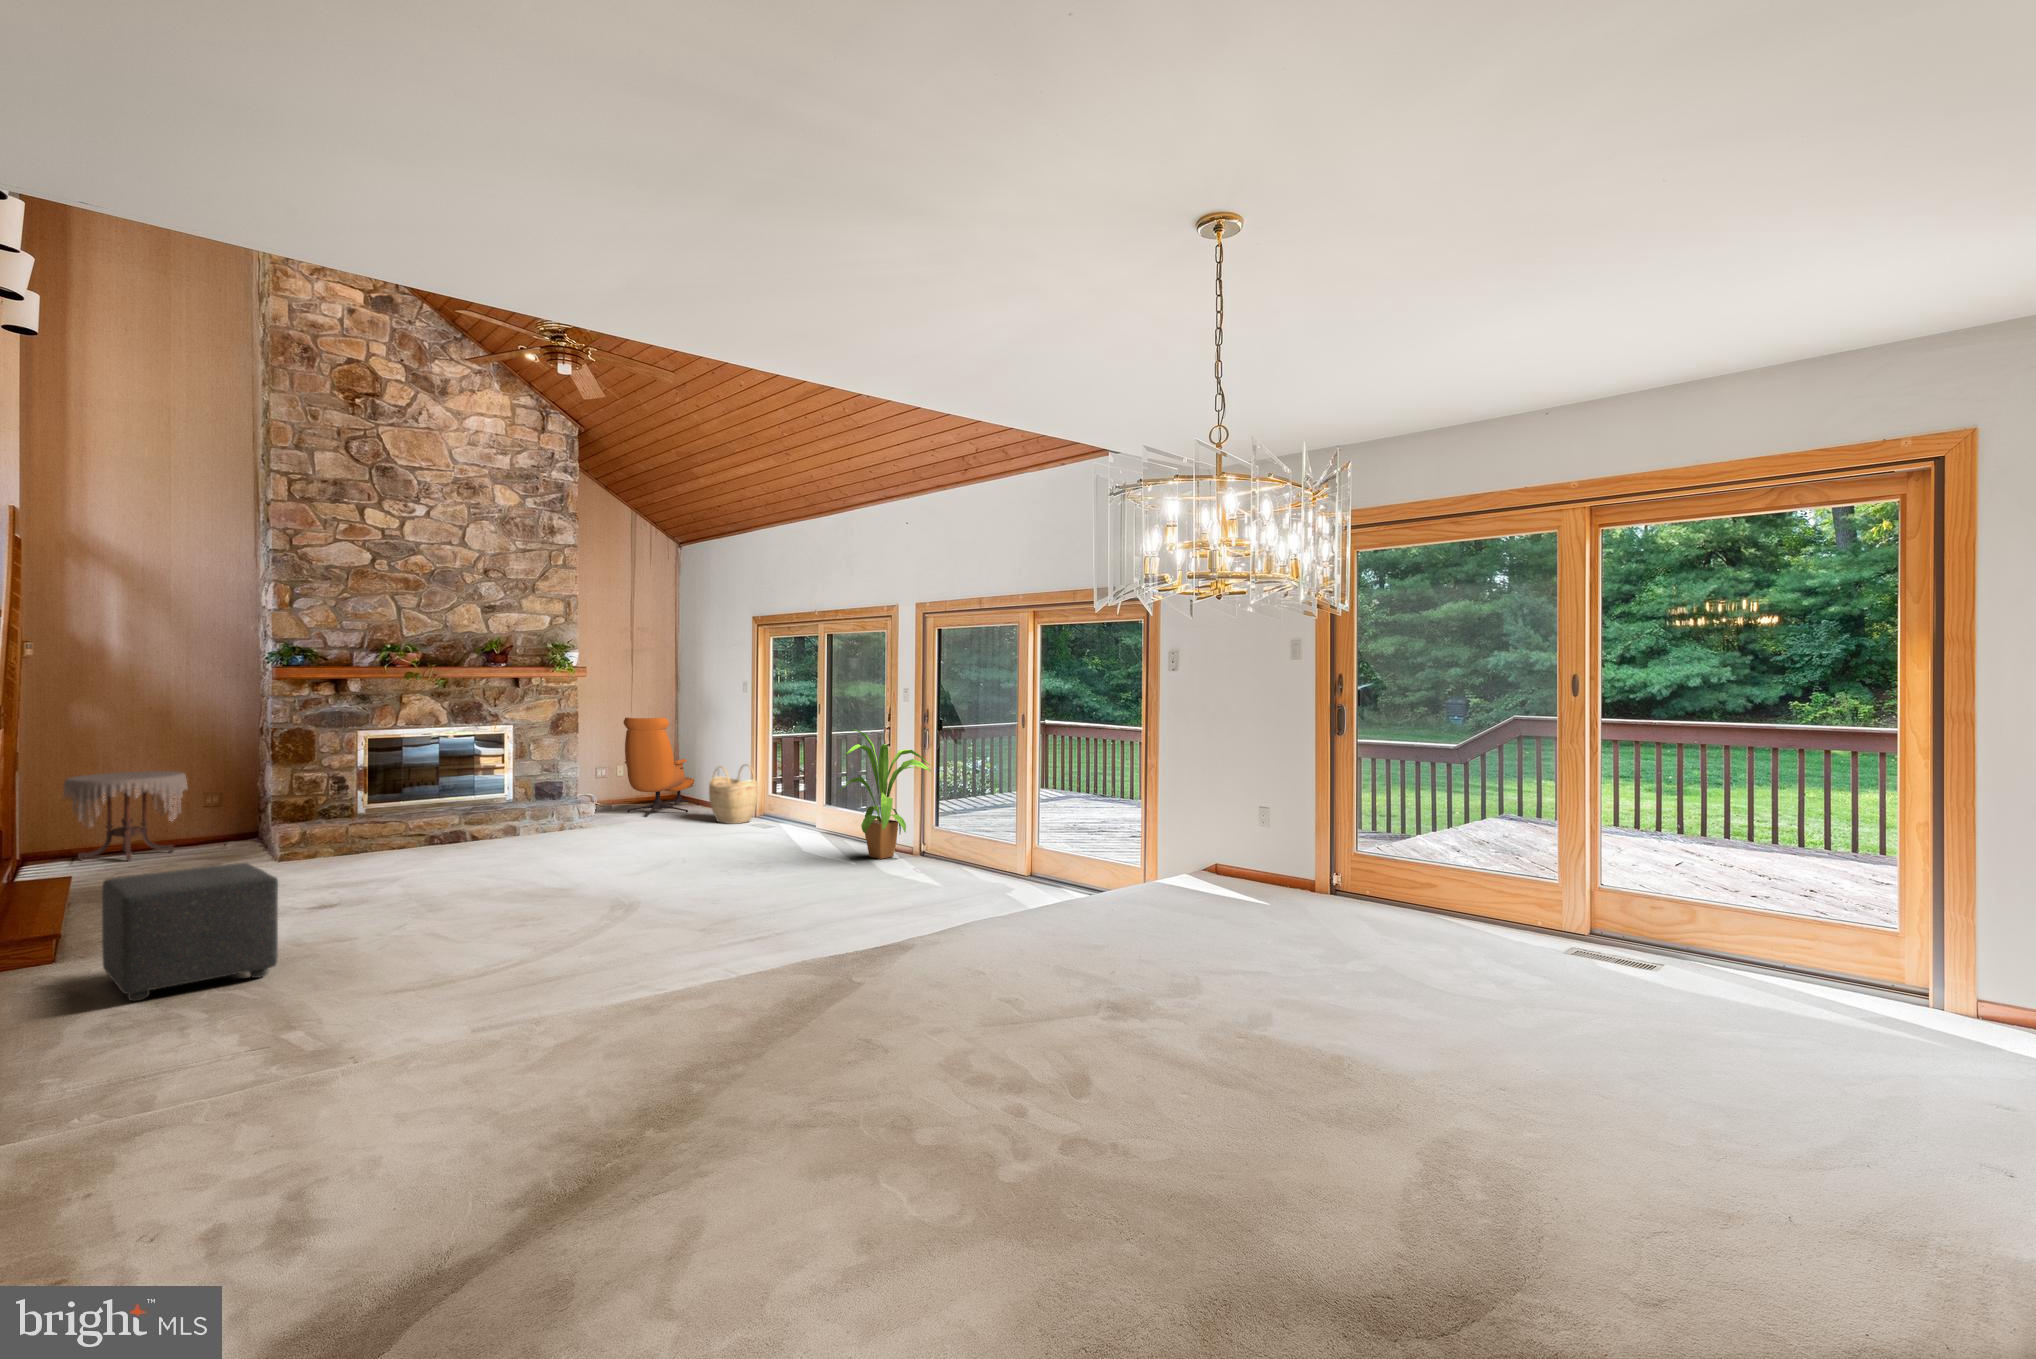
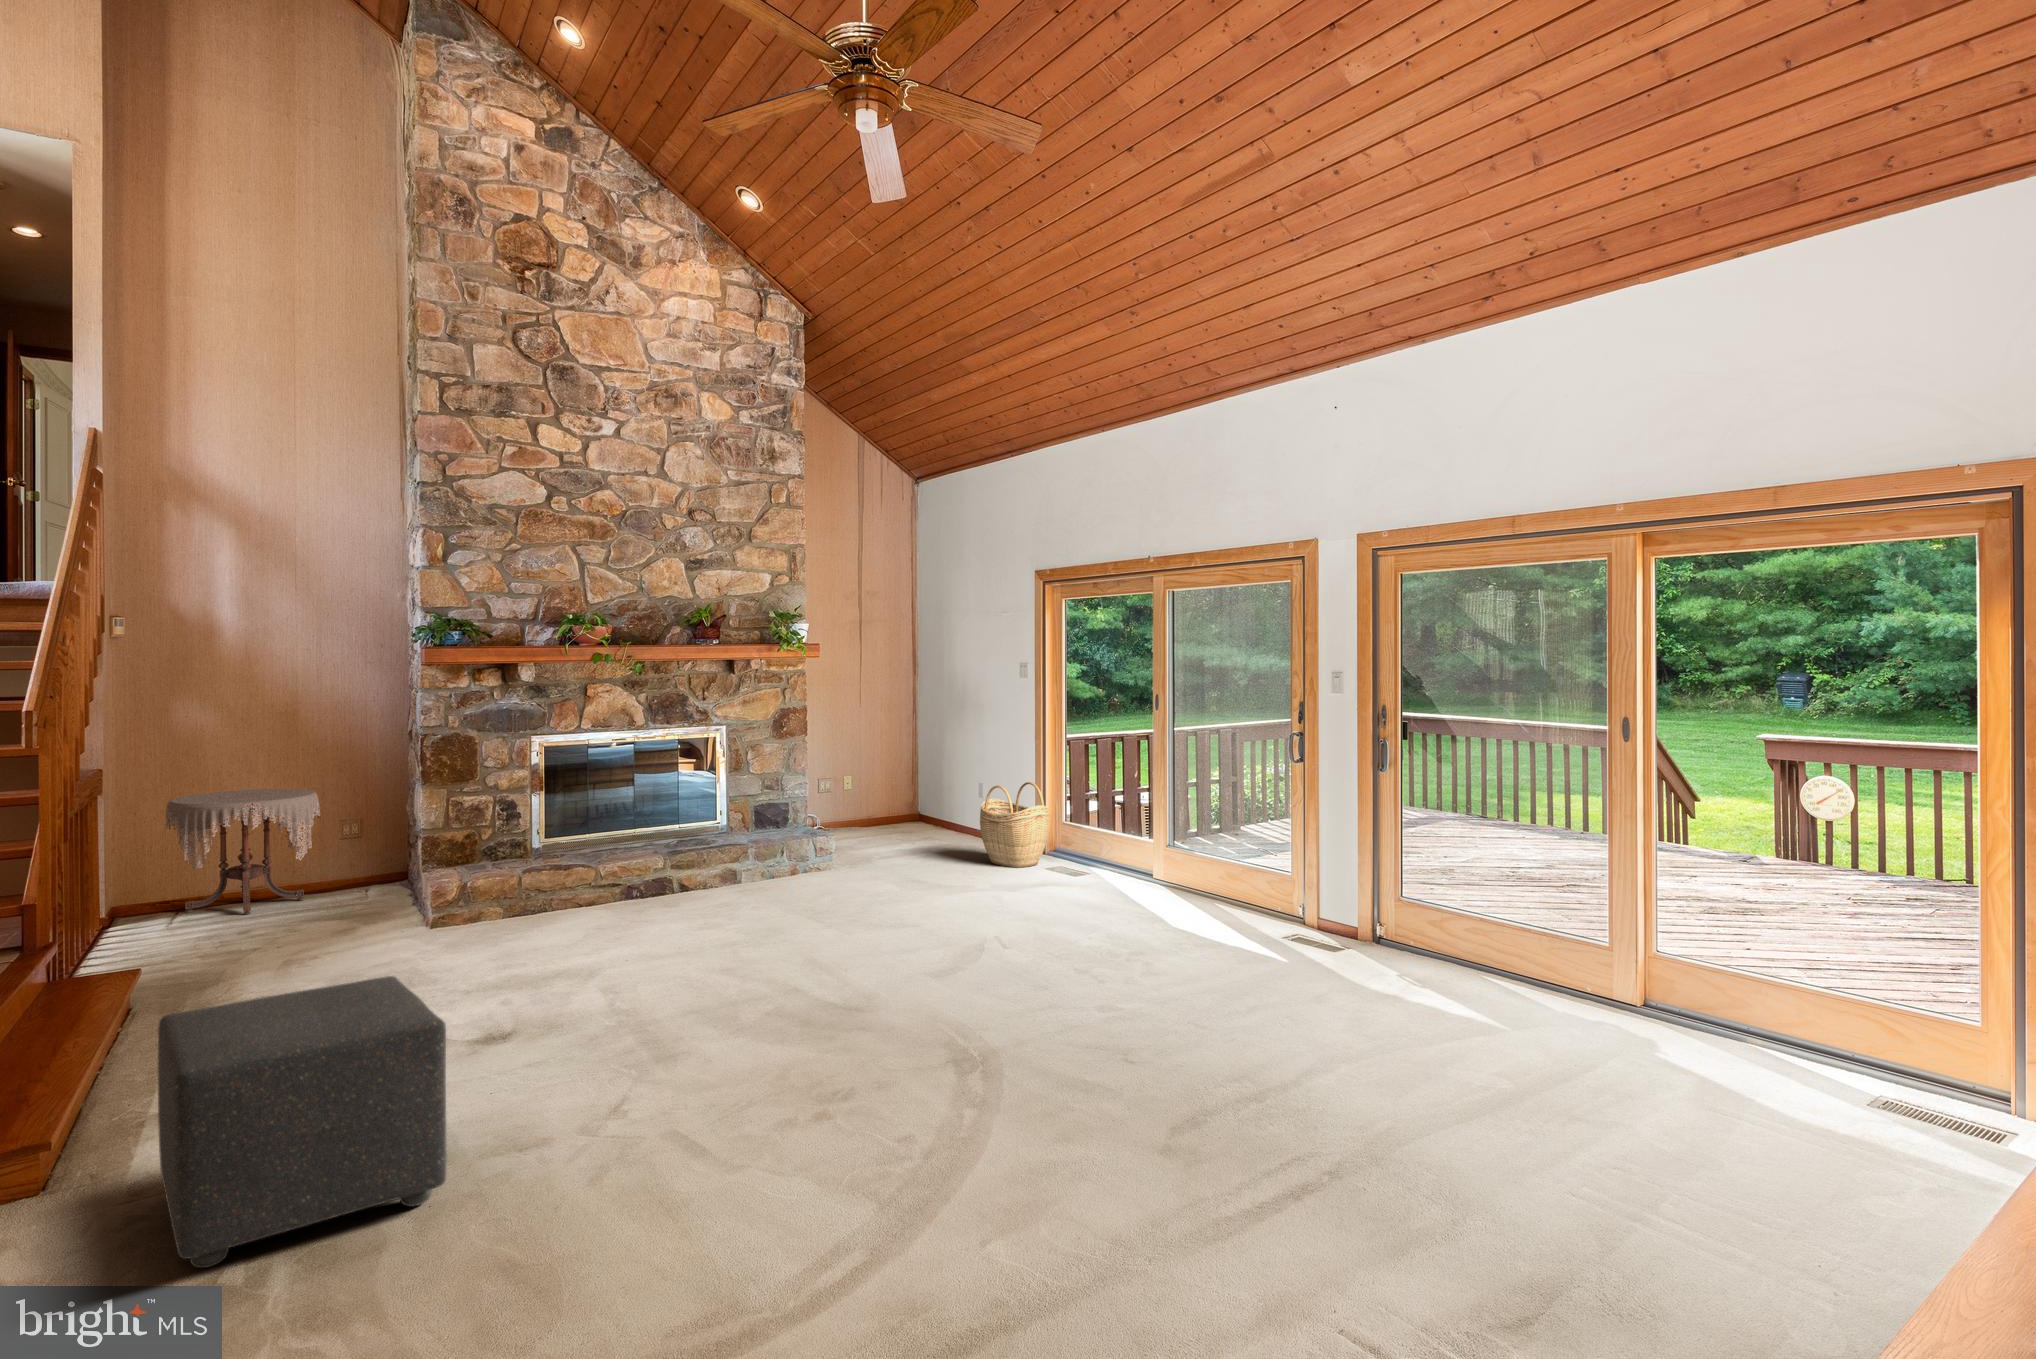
lounge chair: present [623,718,699,817] -> none [860,716,949,853]
house plant: present [835,729,931,859] -> none [1222,736,1382,941]

